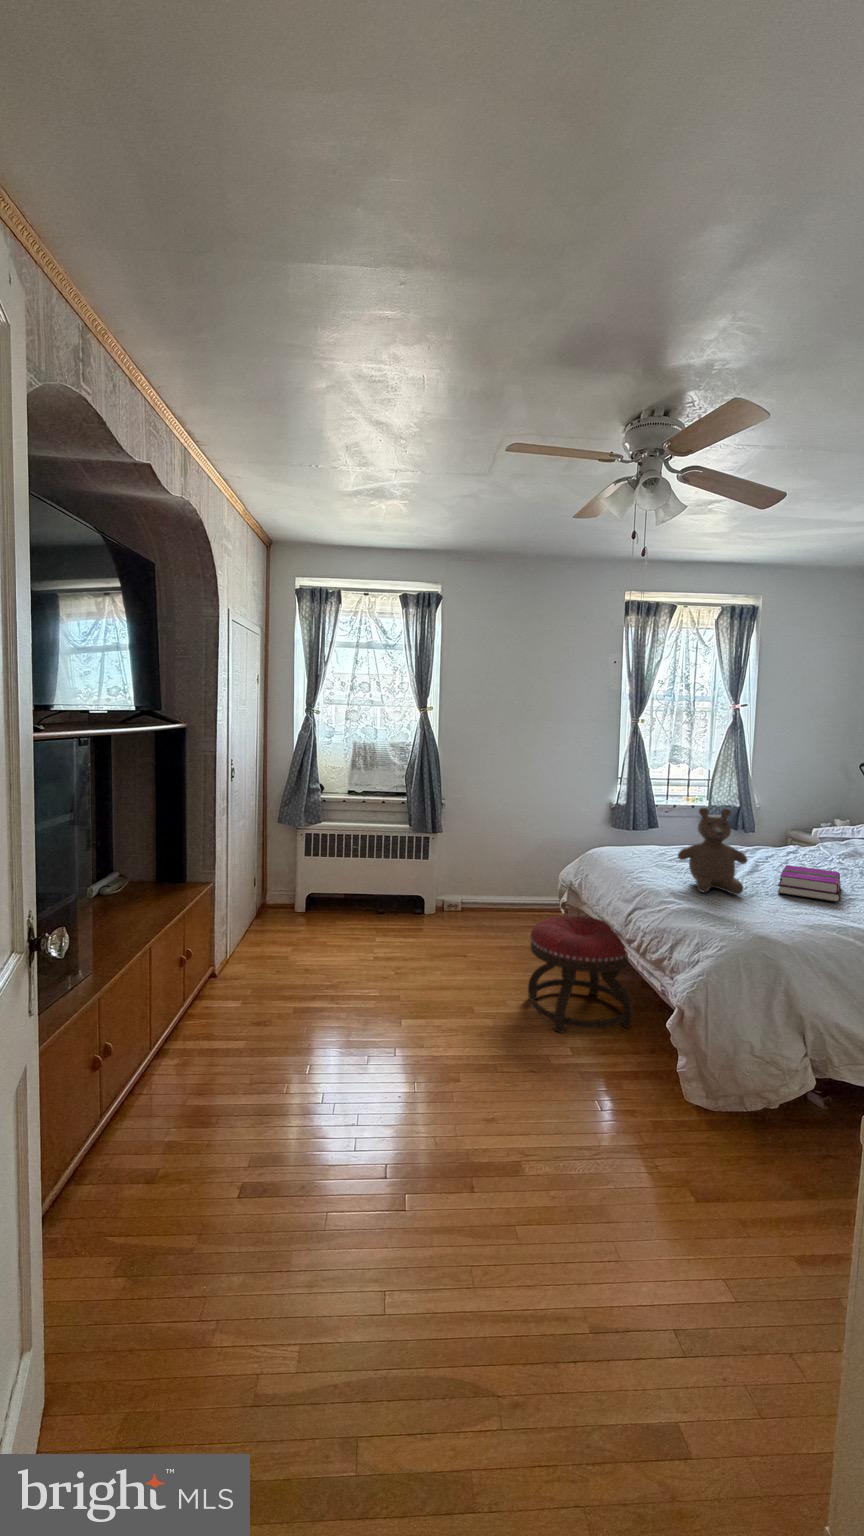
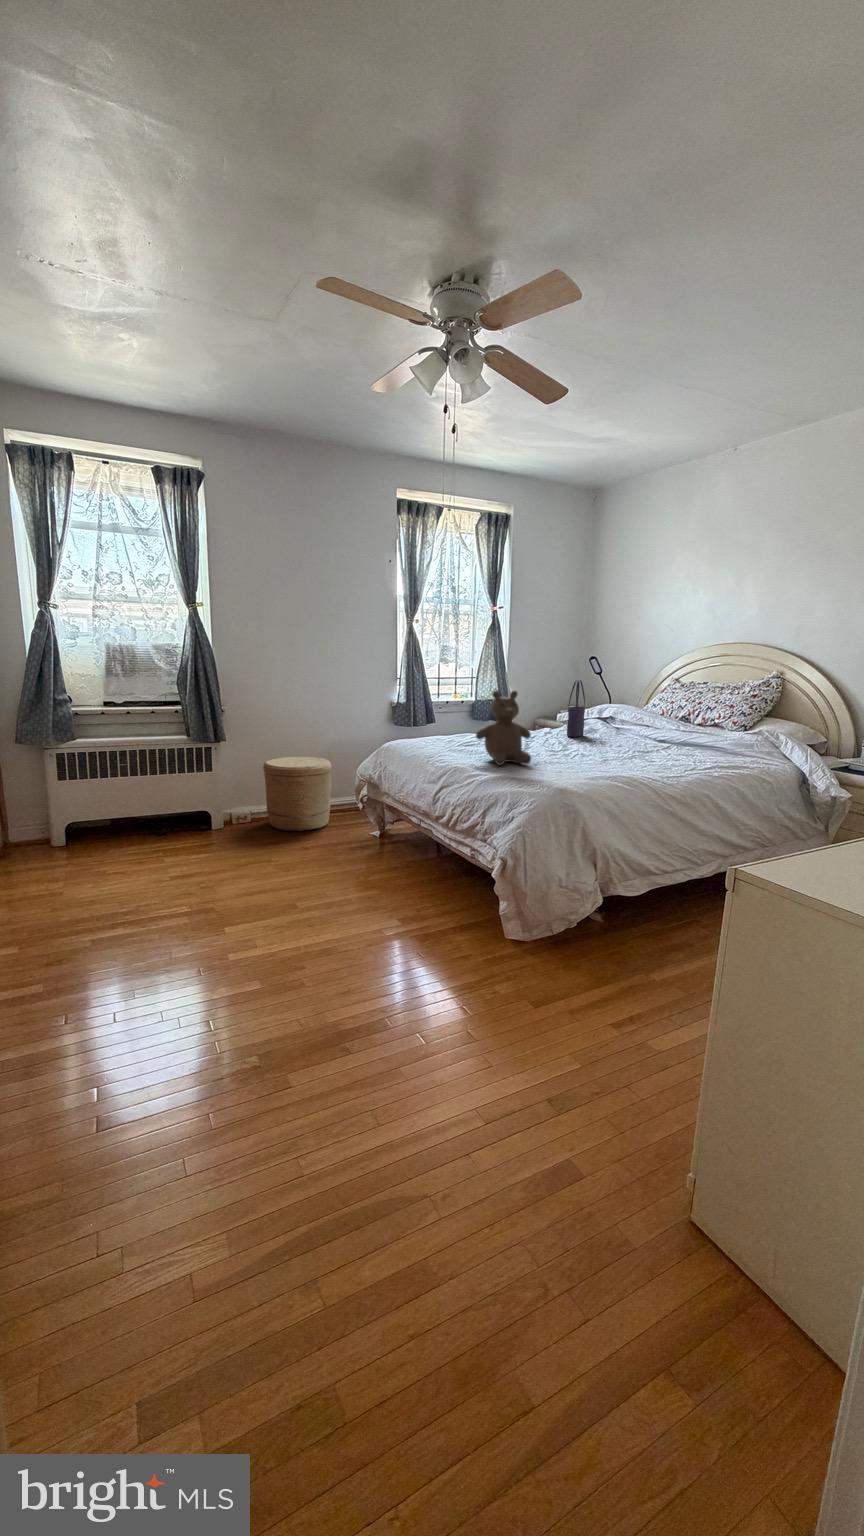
tote bag: none [812,794,839,862] -> present [567,680,585,737]
woven basket: none [474,852,540,928] -> present [263,757,332,831]
hardback book: present [778,865,841,902] -> none [553,739,600,762]
ottoman: present [528,916,633,1033] -> none [345,803,443,909]

